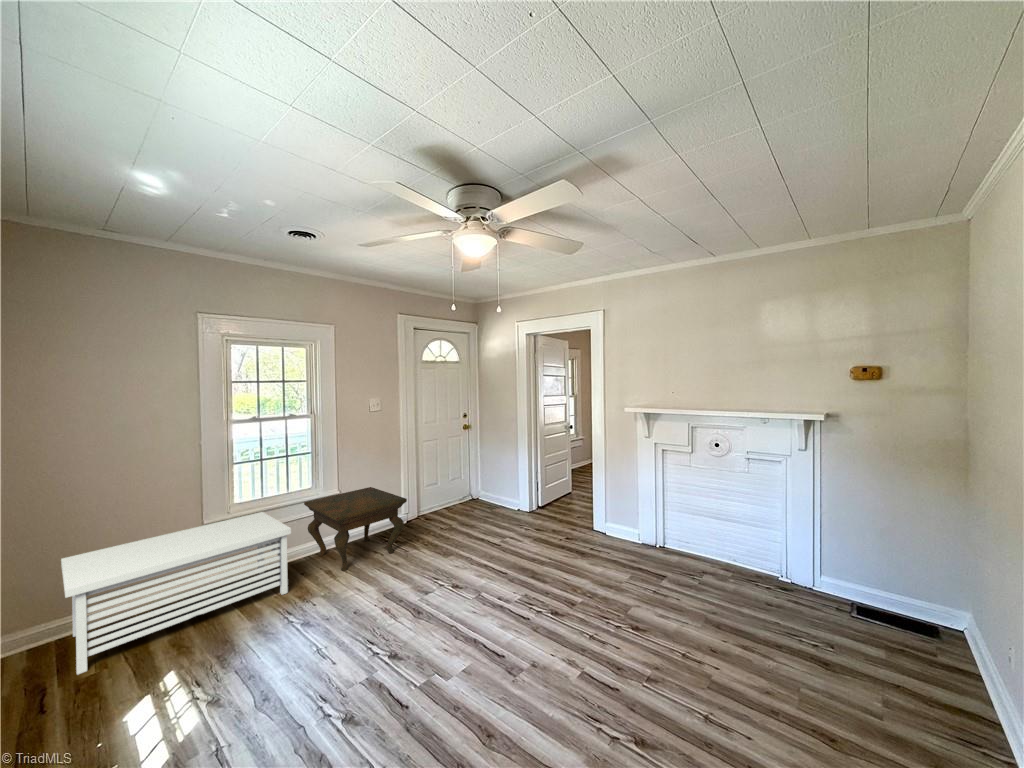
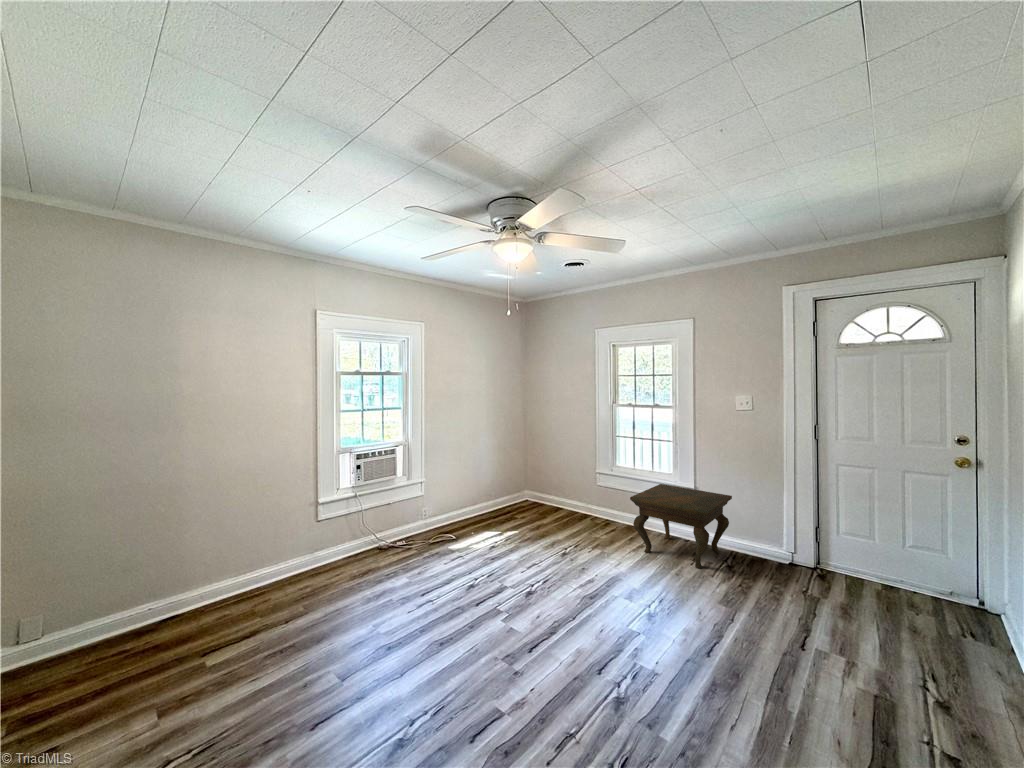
storage bench: present [61,512,291,674] -> none [515,465,629,539]

